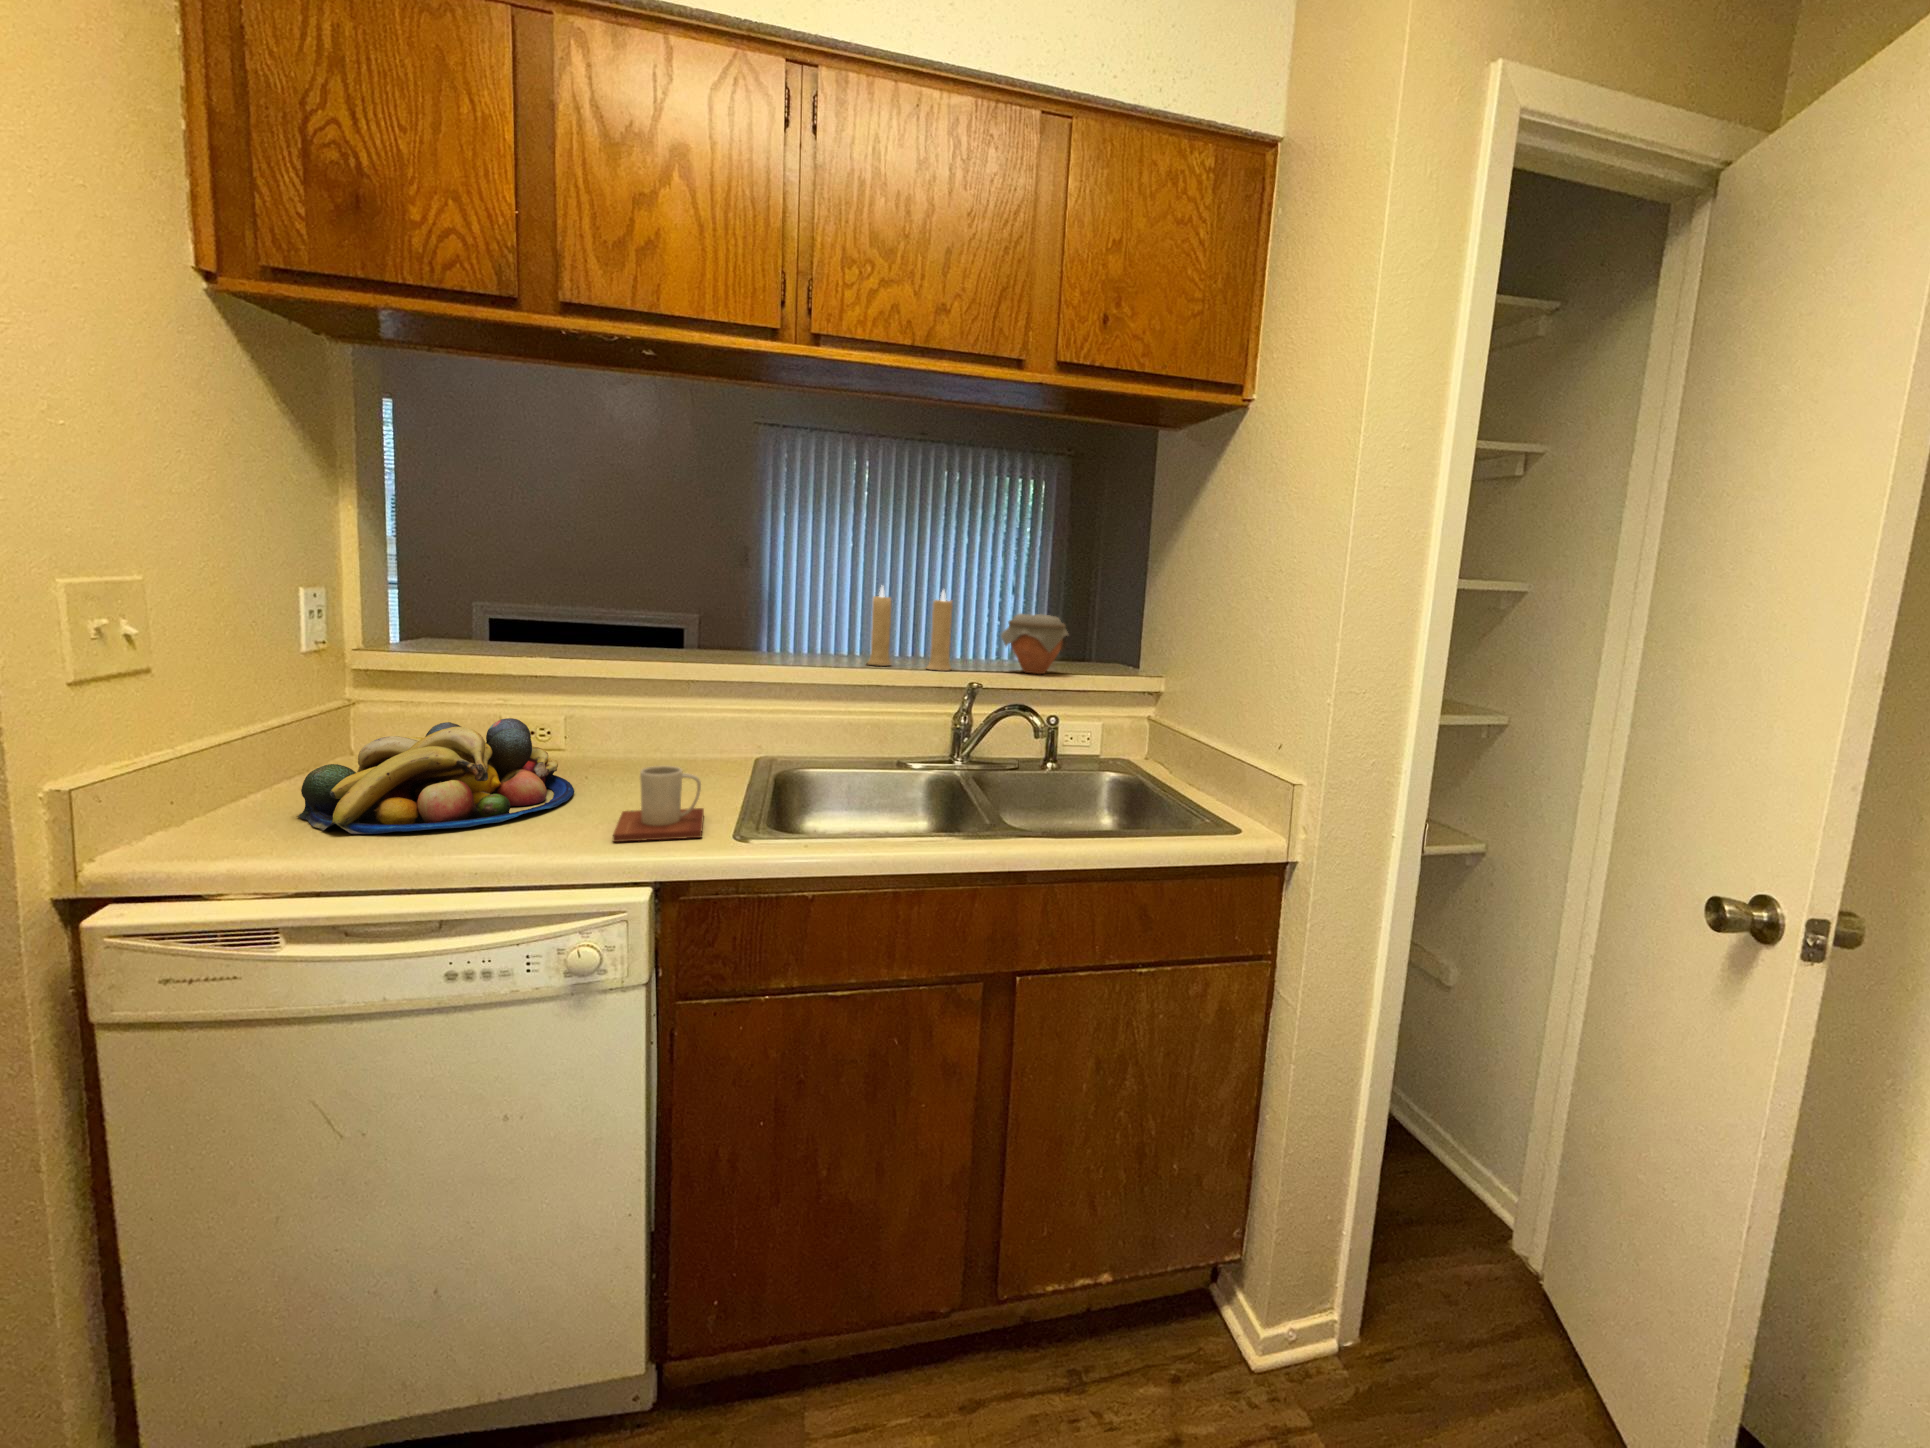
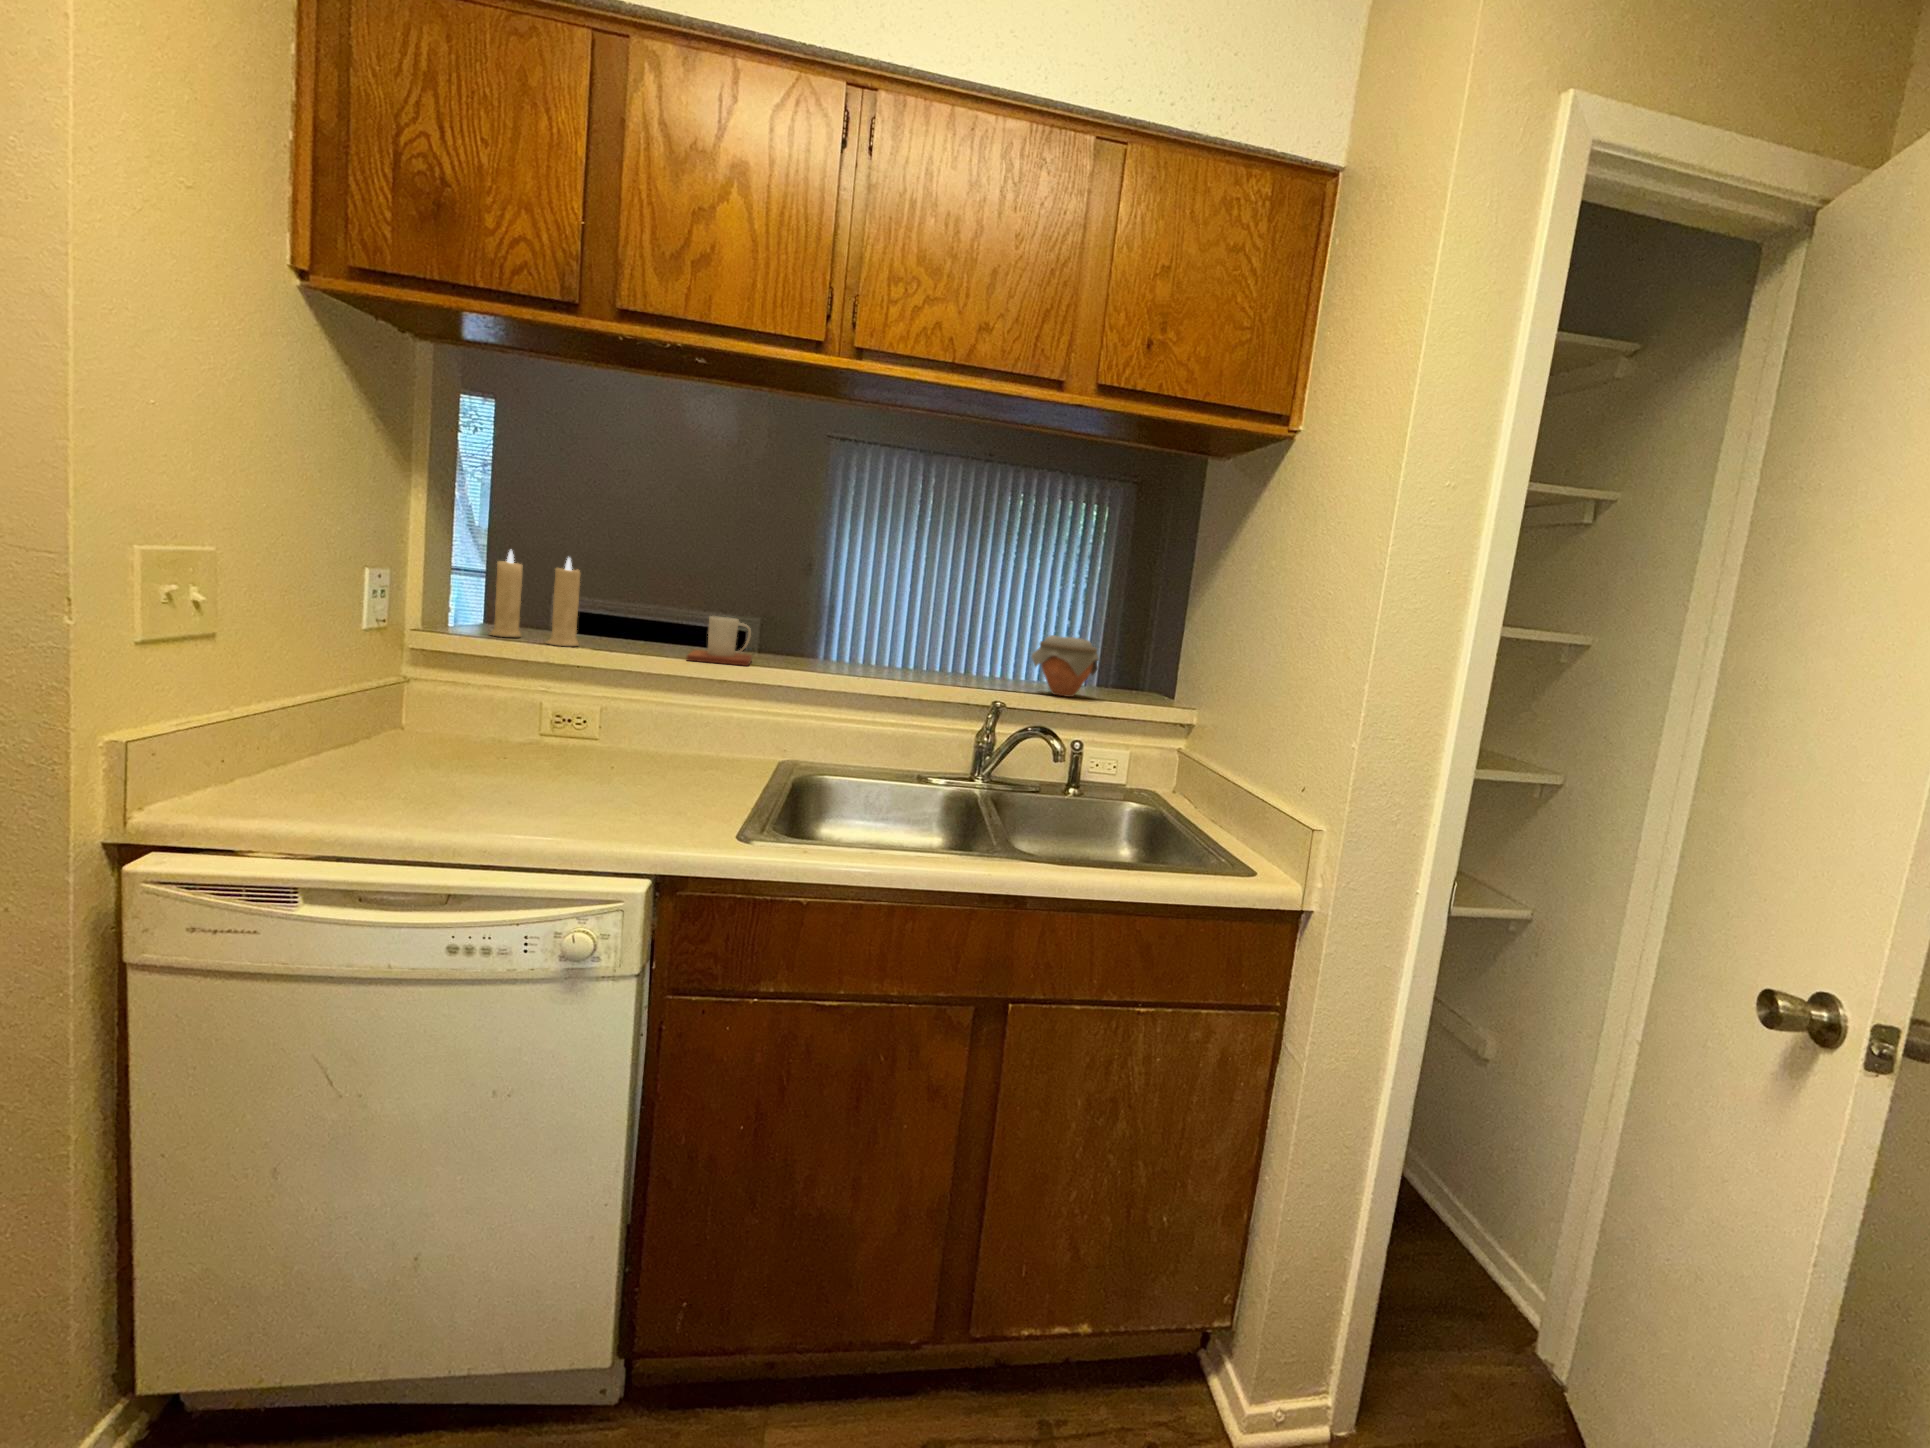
candle: present [867,586,953,671] -> present [490,551,580,646]
fruit bowl: present [298,718,574,834] -> none [335,704,599,806]
mug: present [613,766,704,842] -> present [687,616,752,666]

